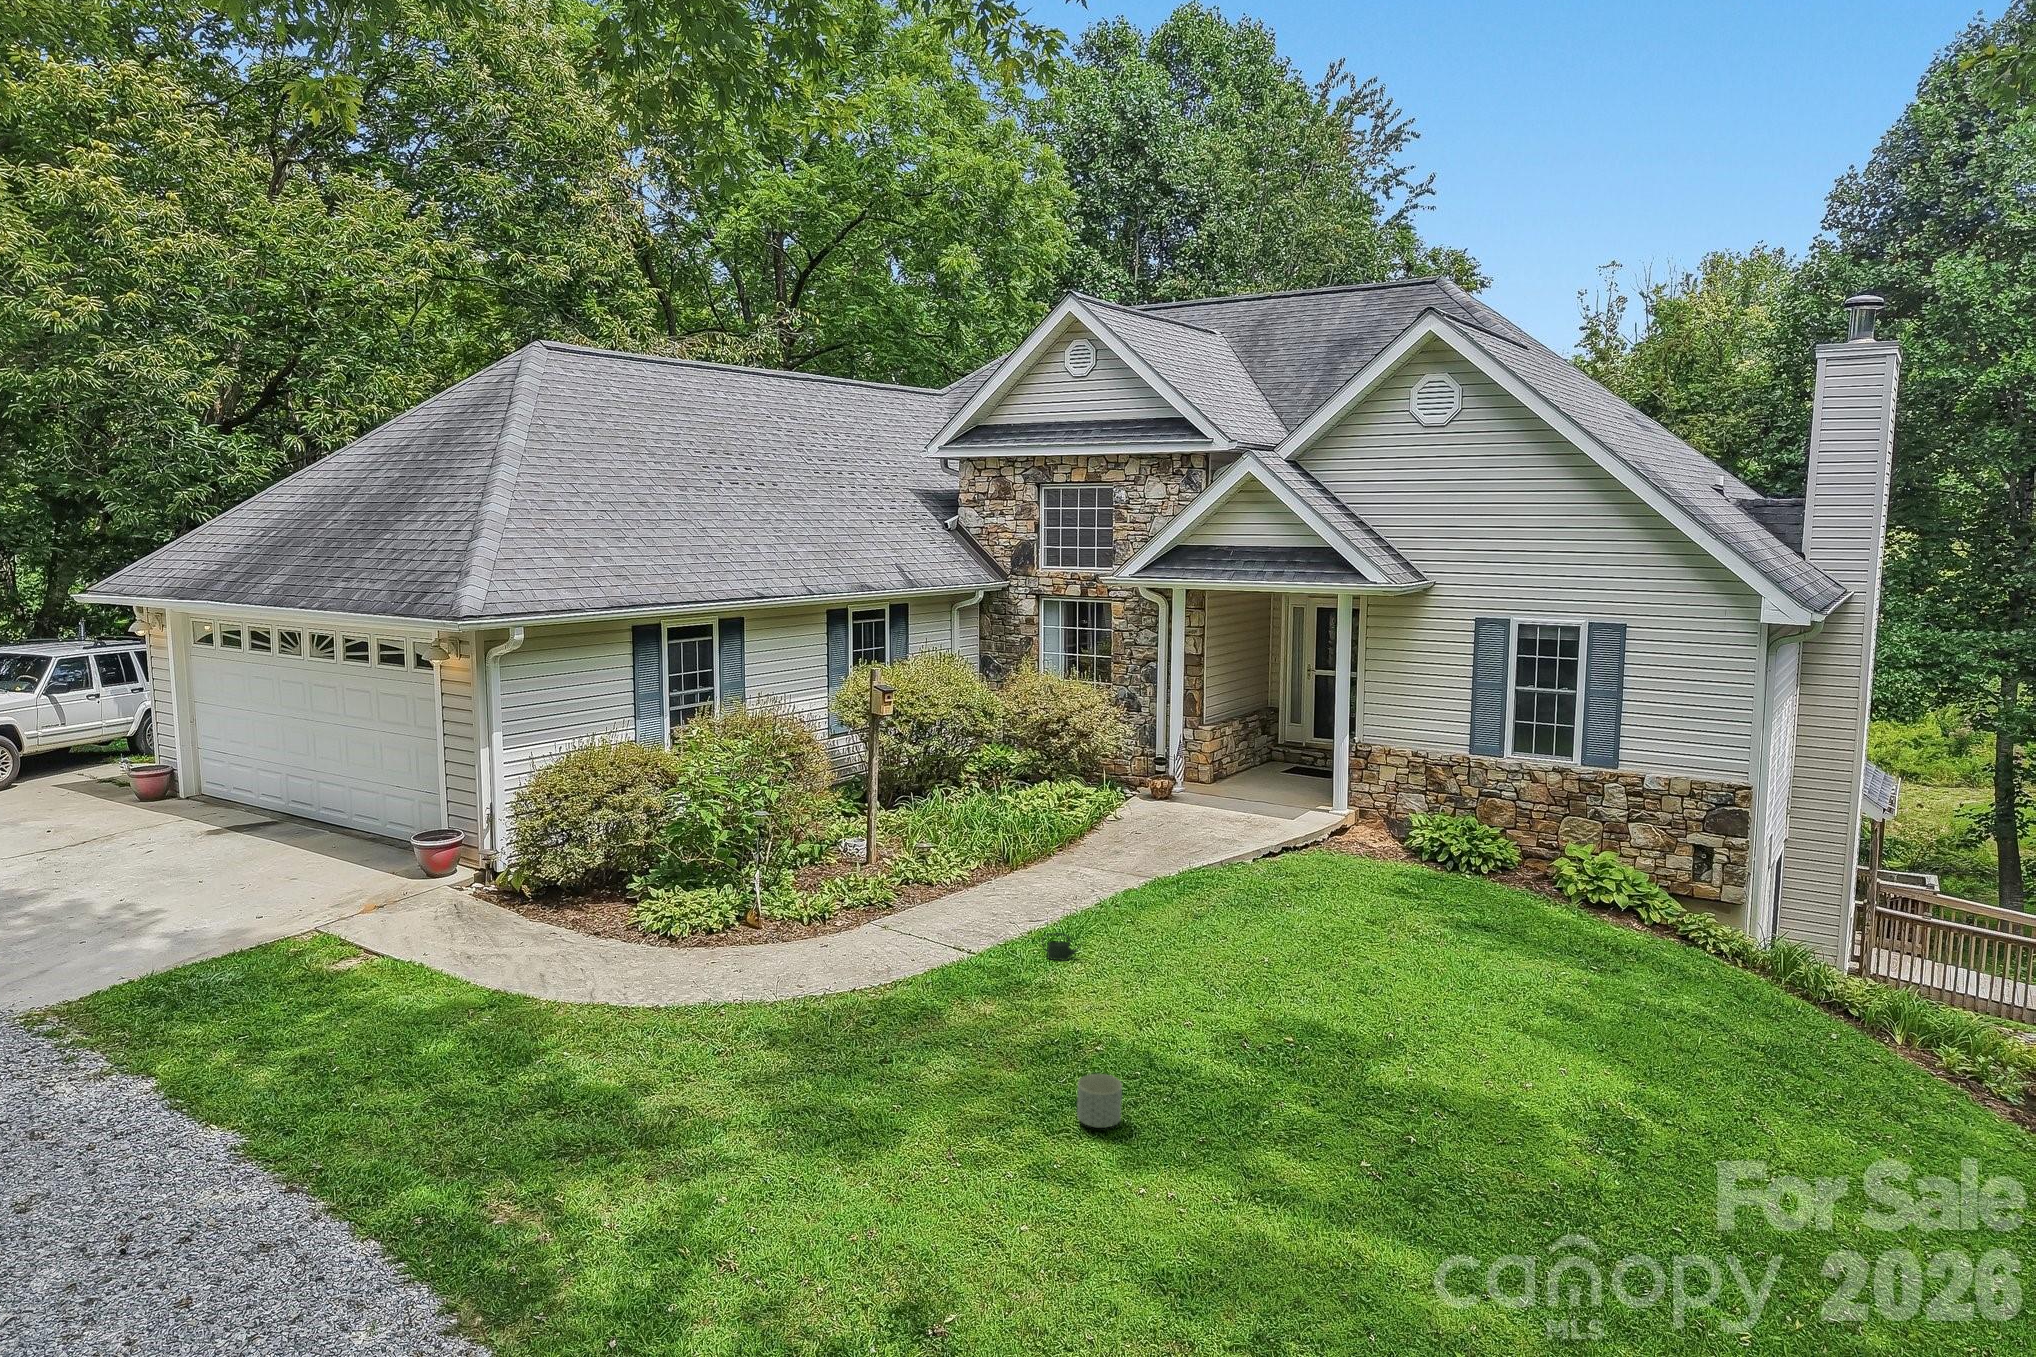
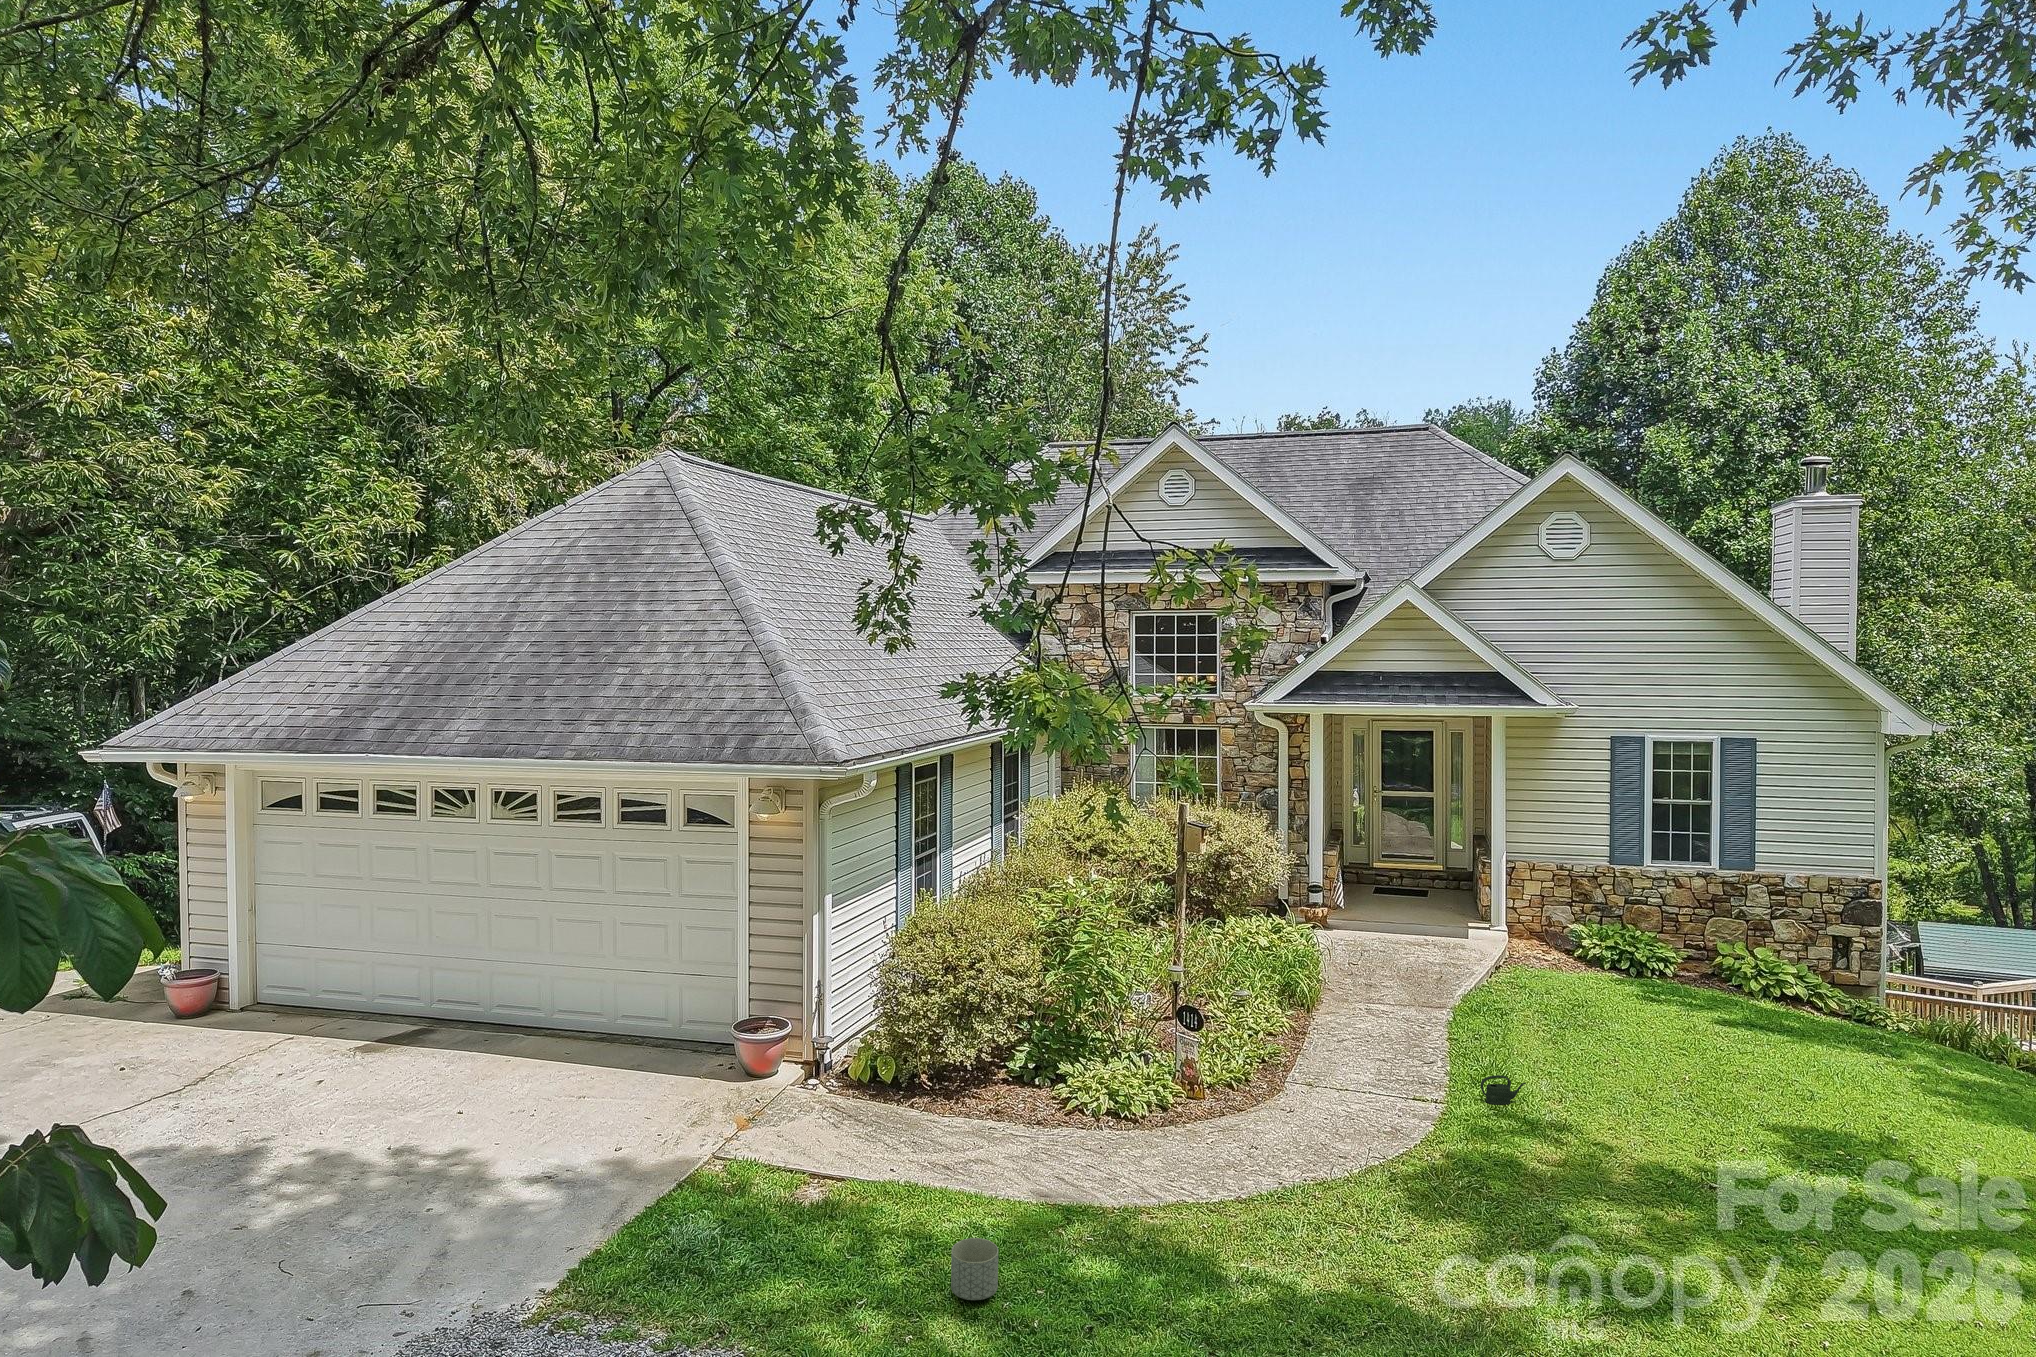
planter: present [1077,1074,1122,1128] -> present [951,1238,998,1300]

